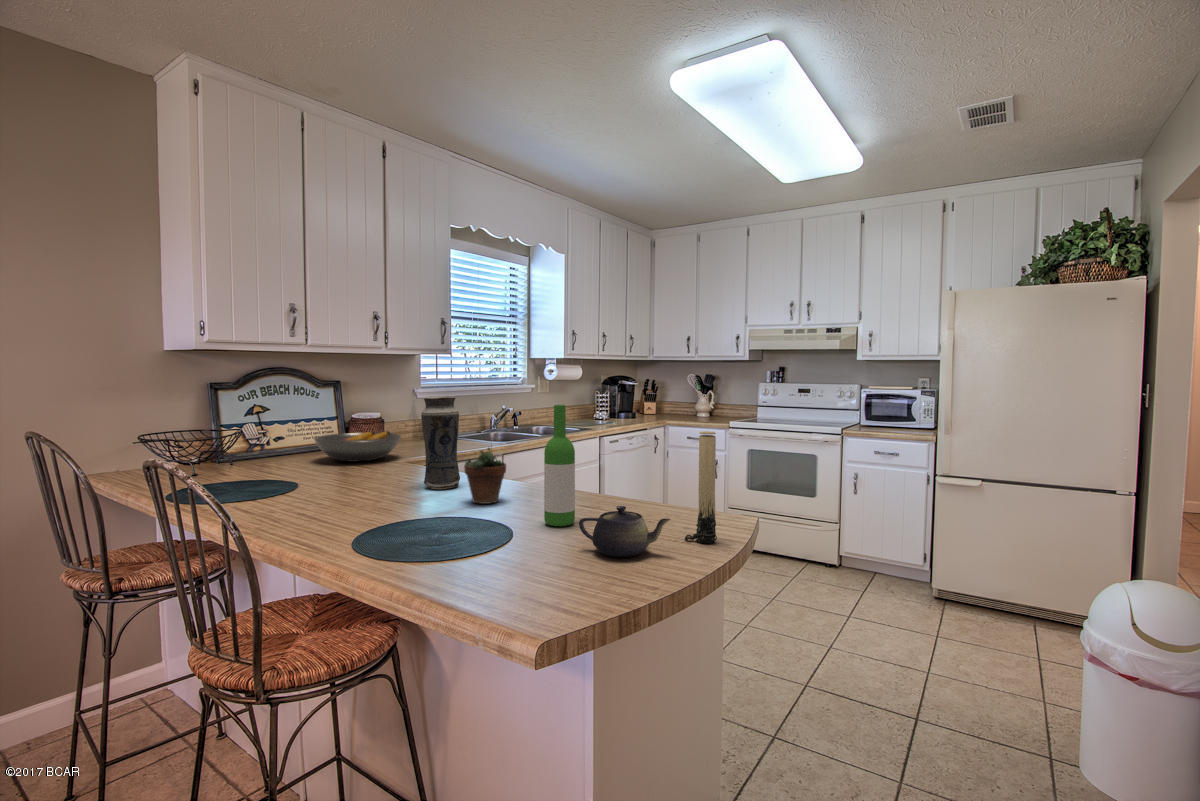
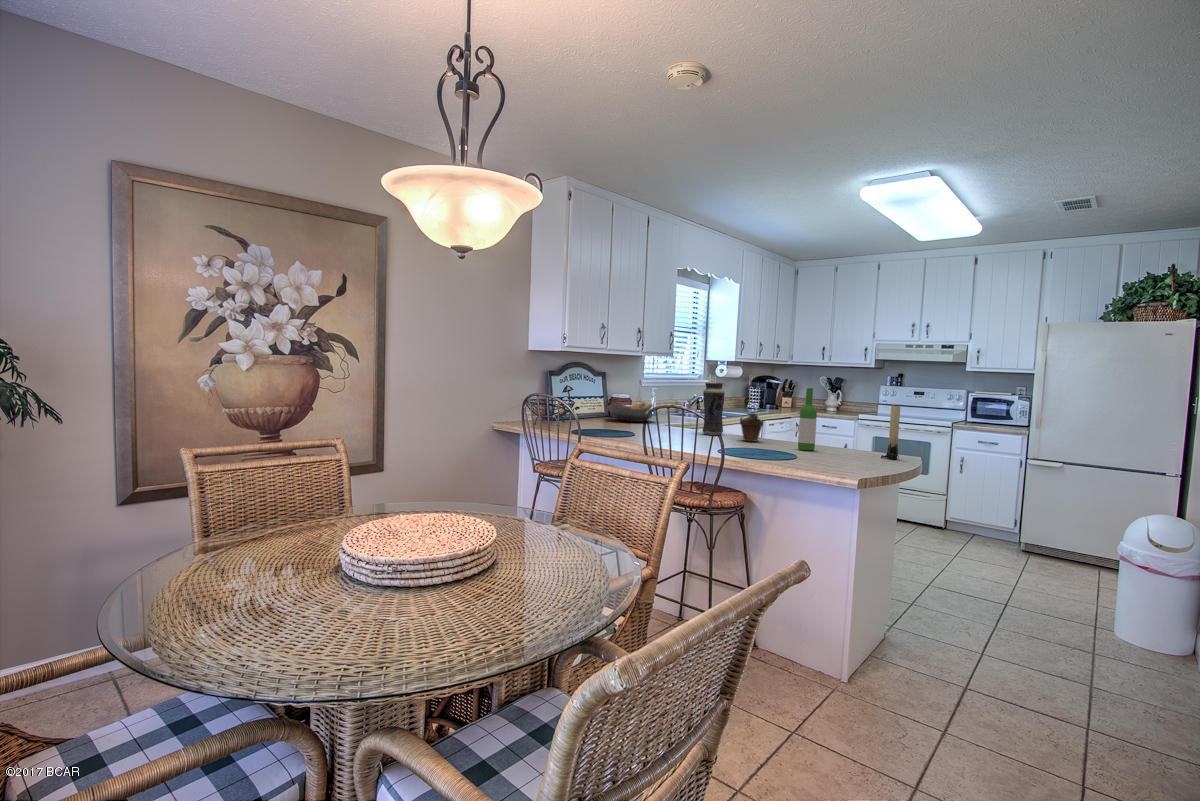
teapot: present [579,506,671,557] -> none [830,437,880,460]

